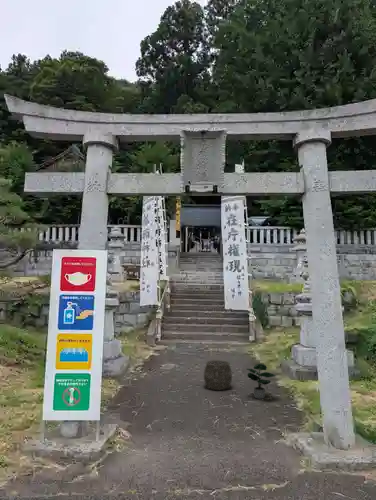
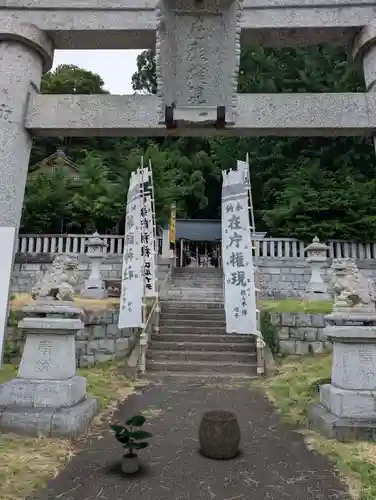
potted plant: present [247,364,275,399] -> present [109,415,153,473]

